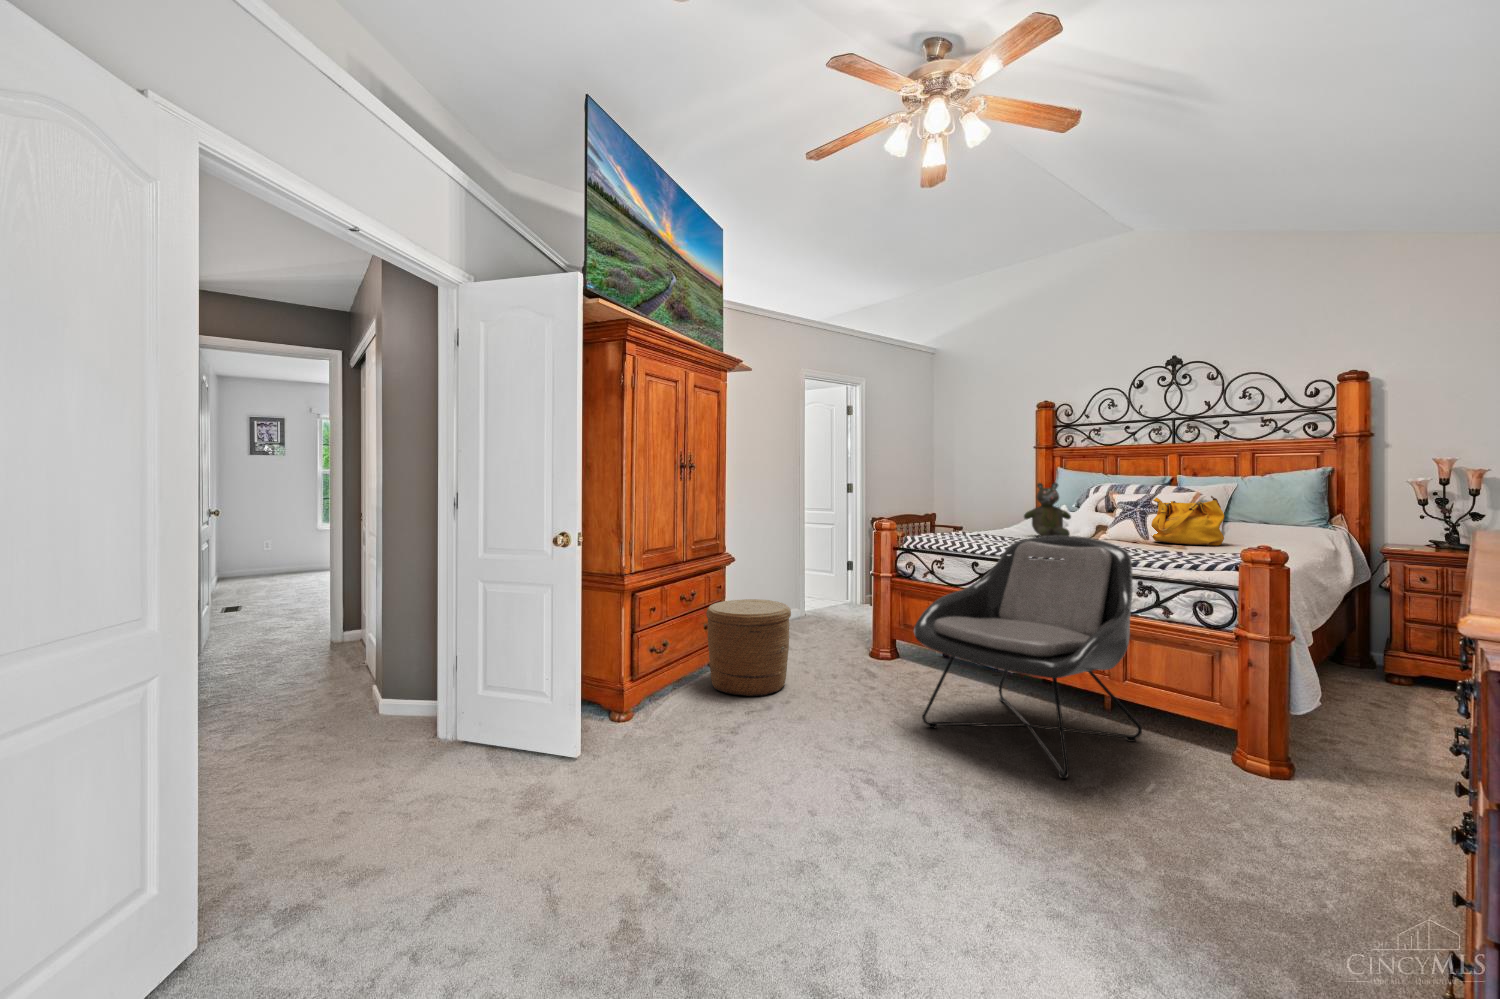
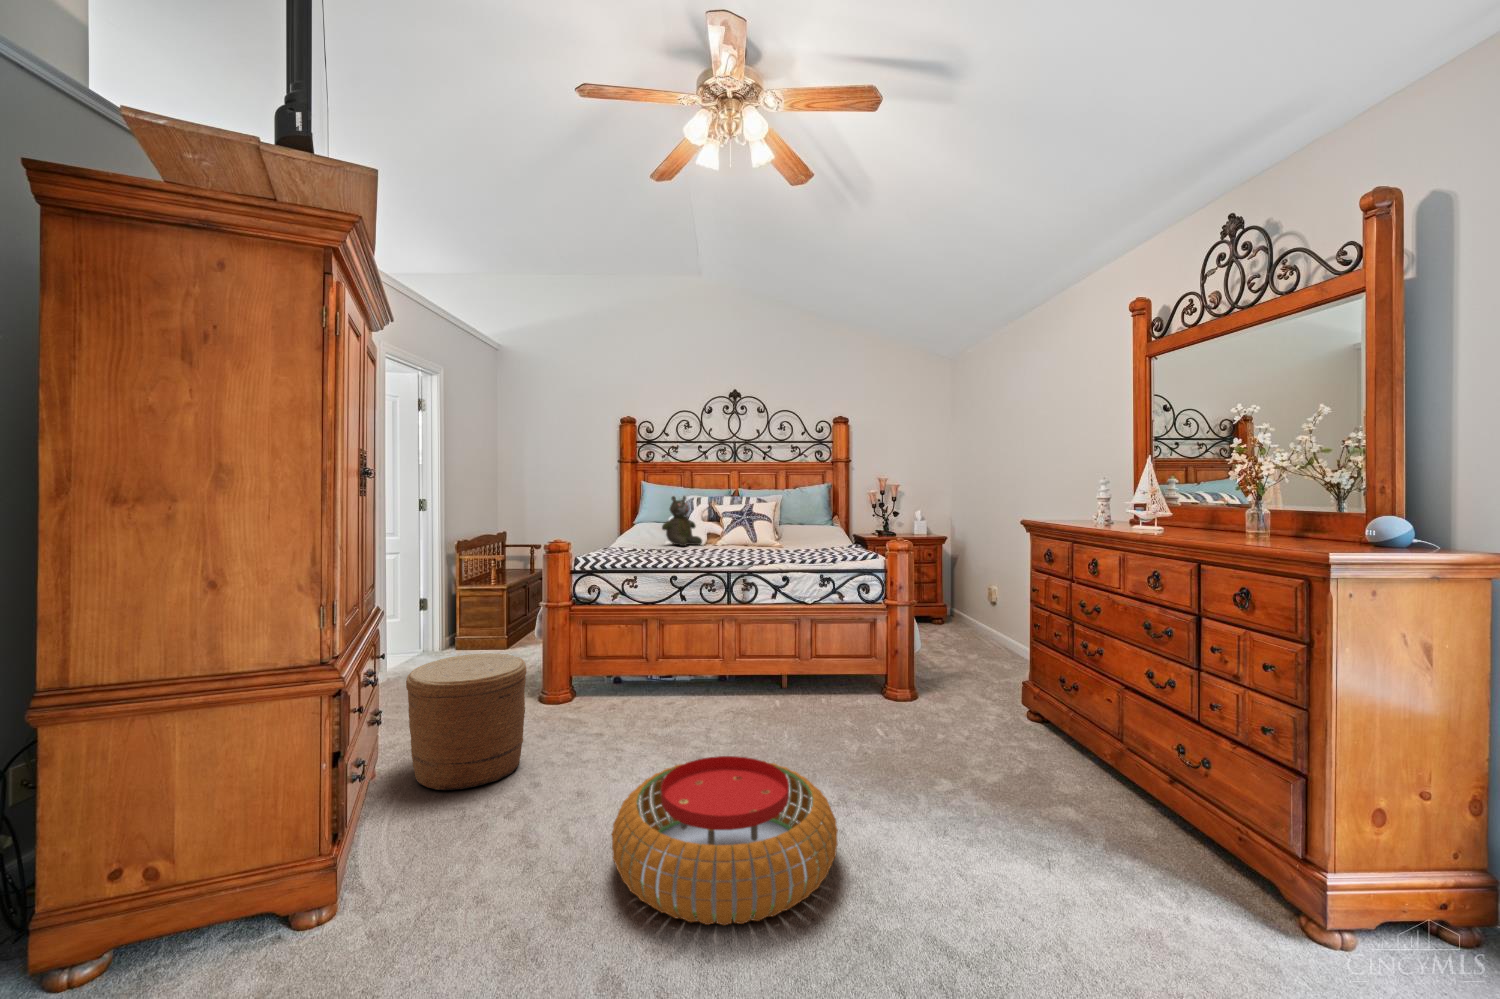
handbag: present [1151,496,1224,546] -> none [762,505,812,543]
lounge chair: present [914,536,1142,779] -> none [692,544,860,746]
pouf: none [693,710,899,853] -> present [612,756,838,925]

